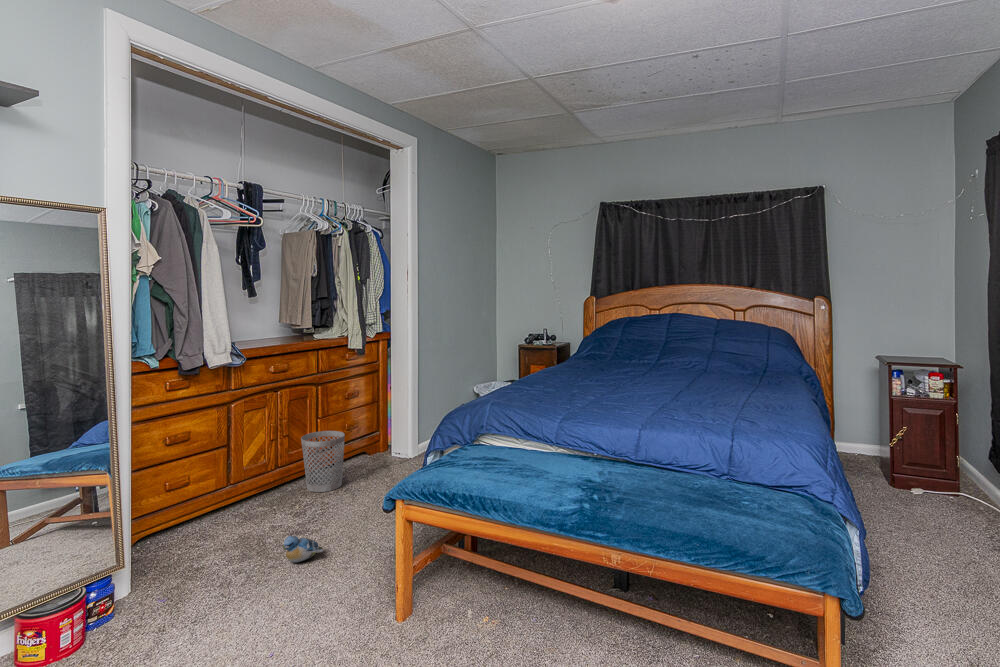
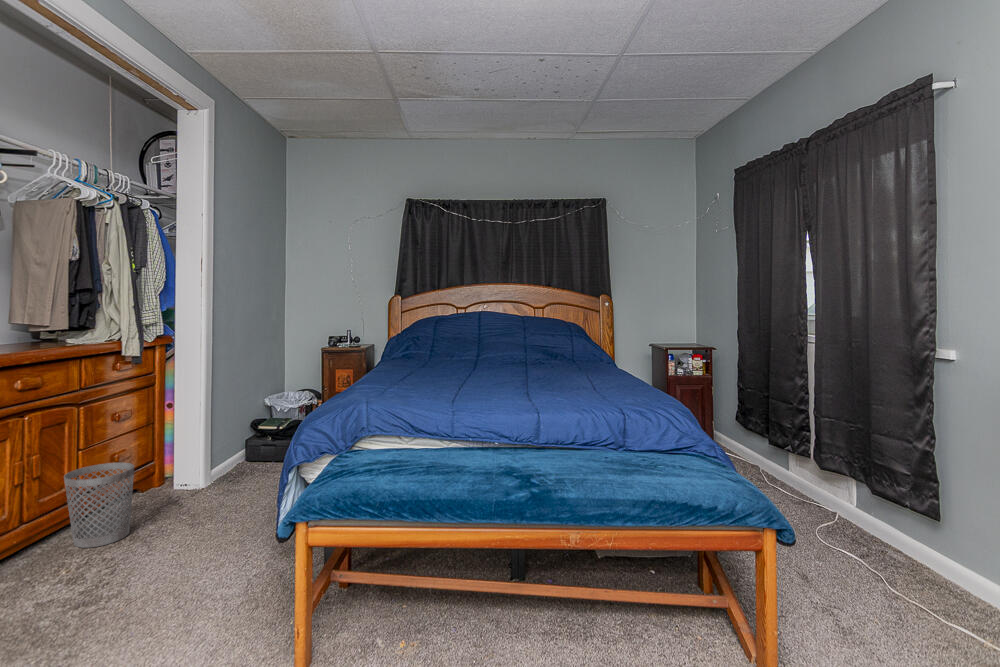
plush toy: present [283,536,323,562] -> none [114,598,173,635]

